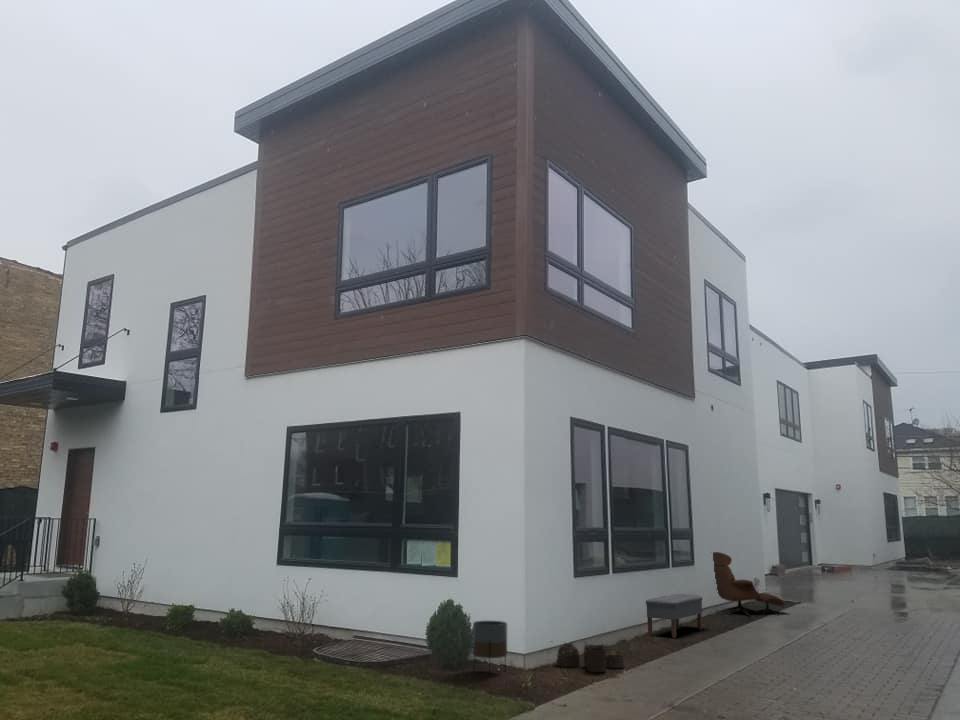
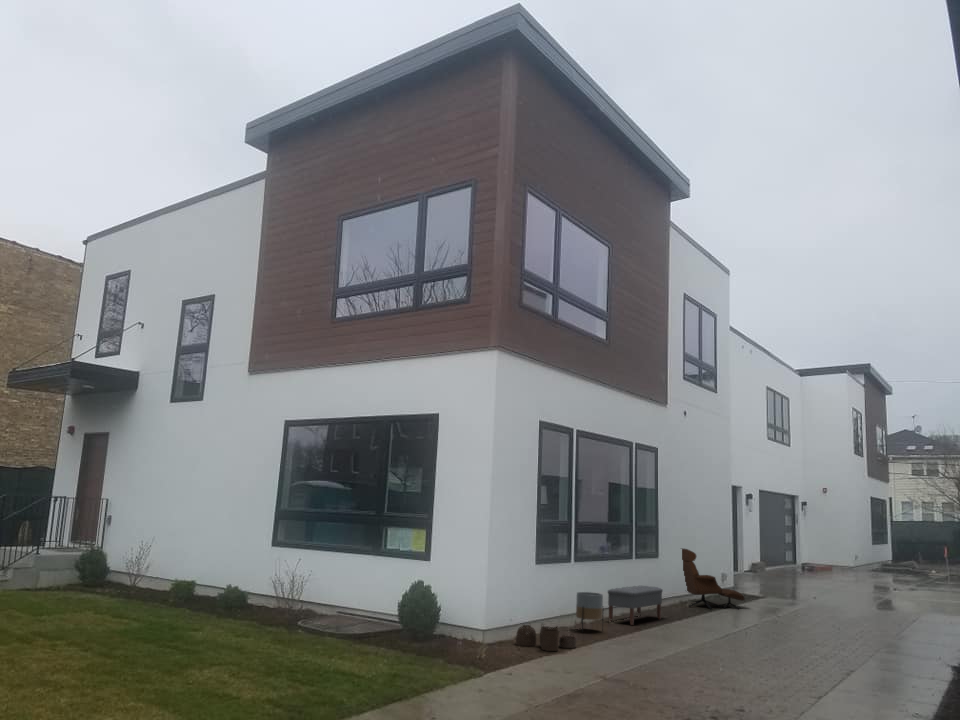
planter: present [473,621,507,659] -> present [576,592,603,631]

